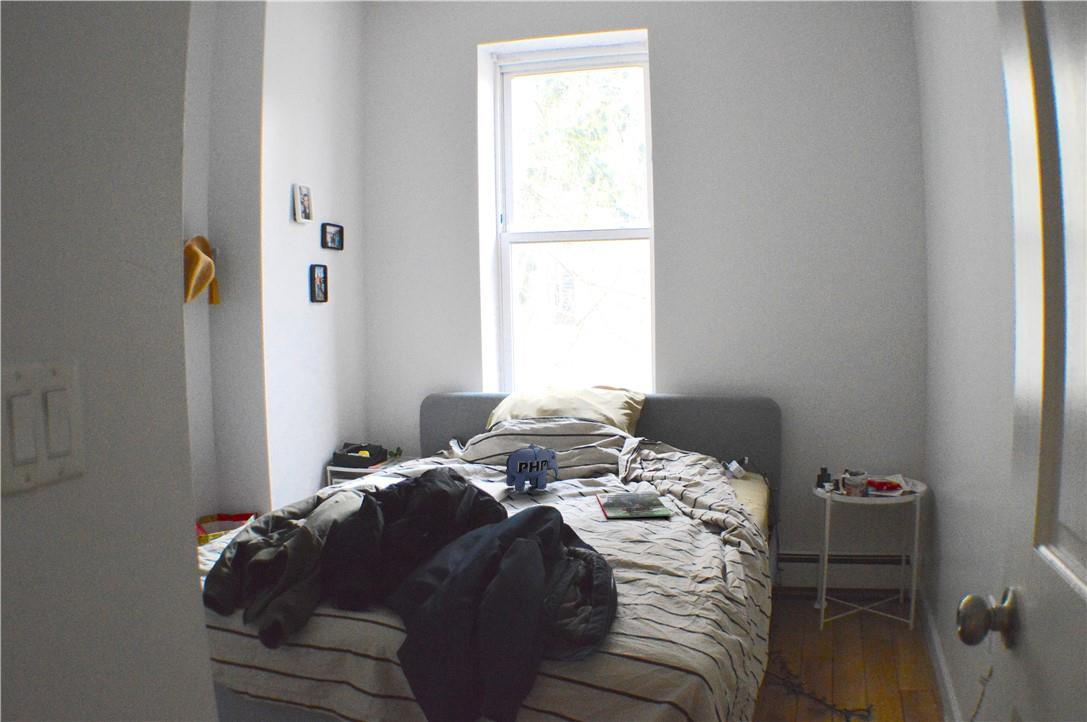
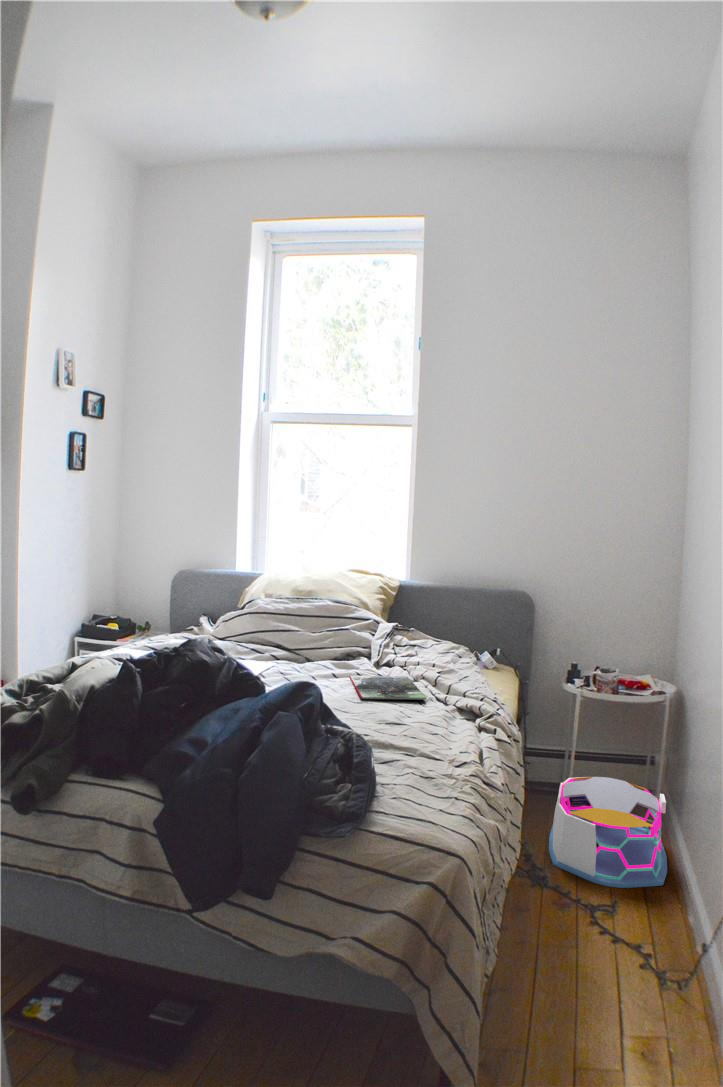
plush toy: present [504,444,559,491] -> none [257,622,313,669]
storage bin: none [805,581,925,692] -> present [549,777,667,888]

